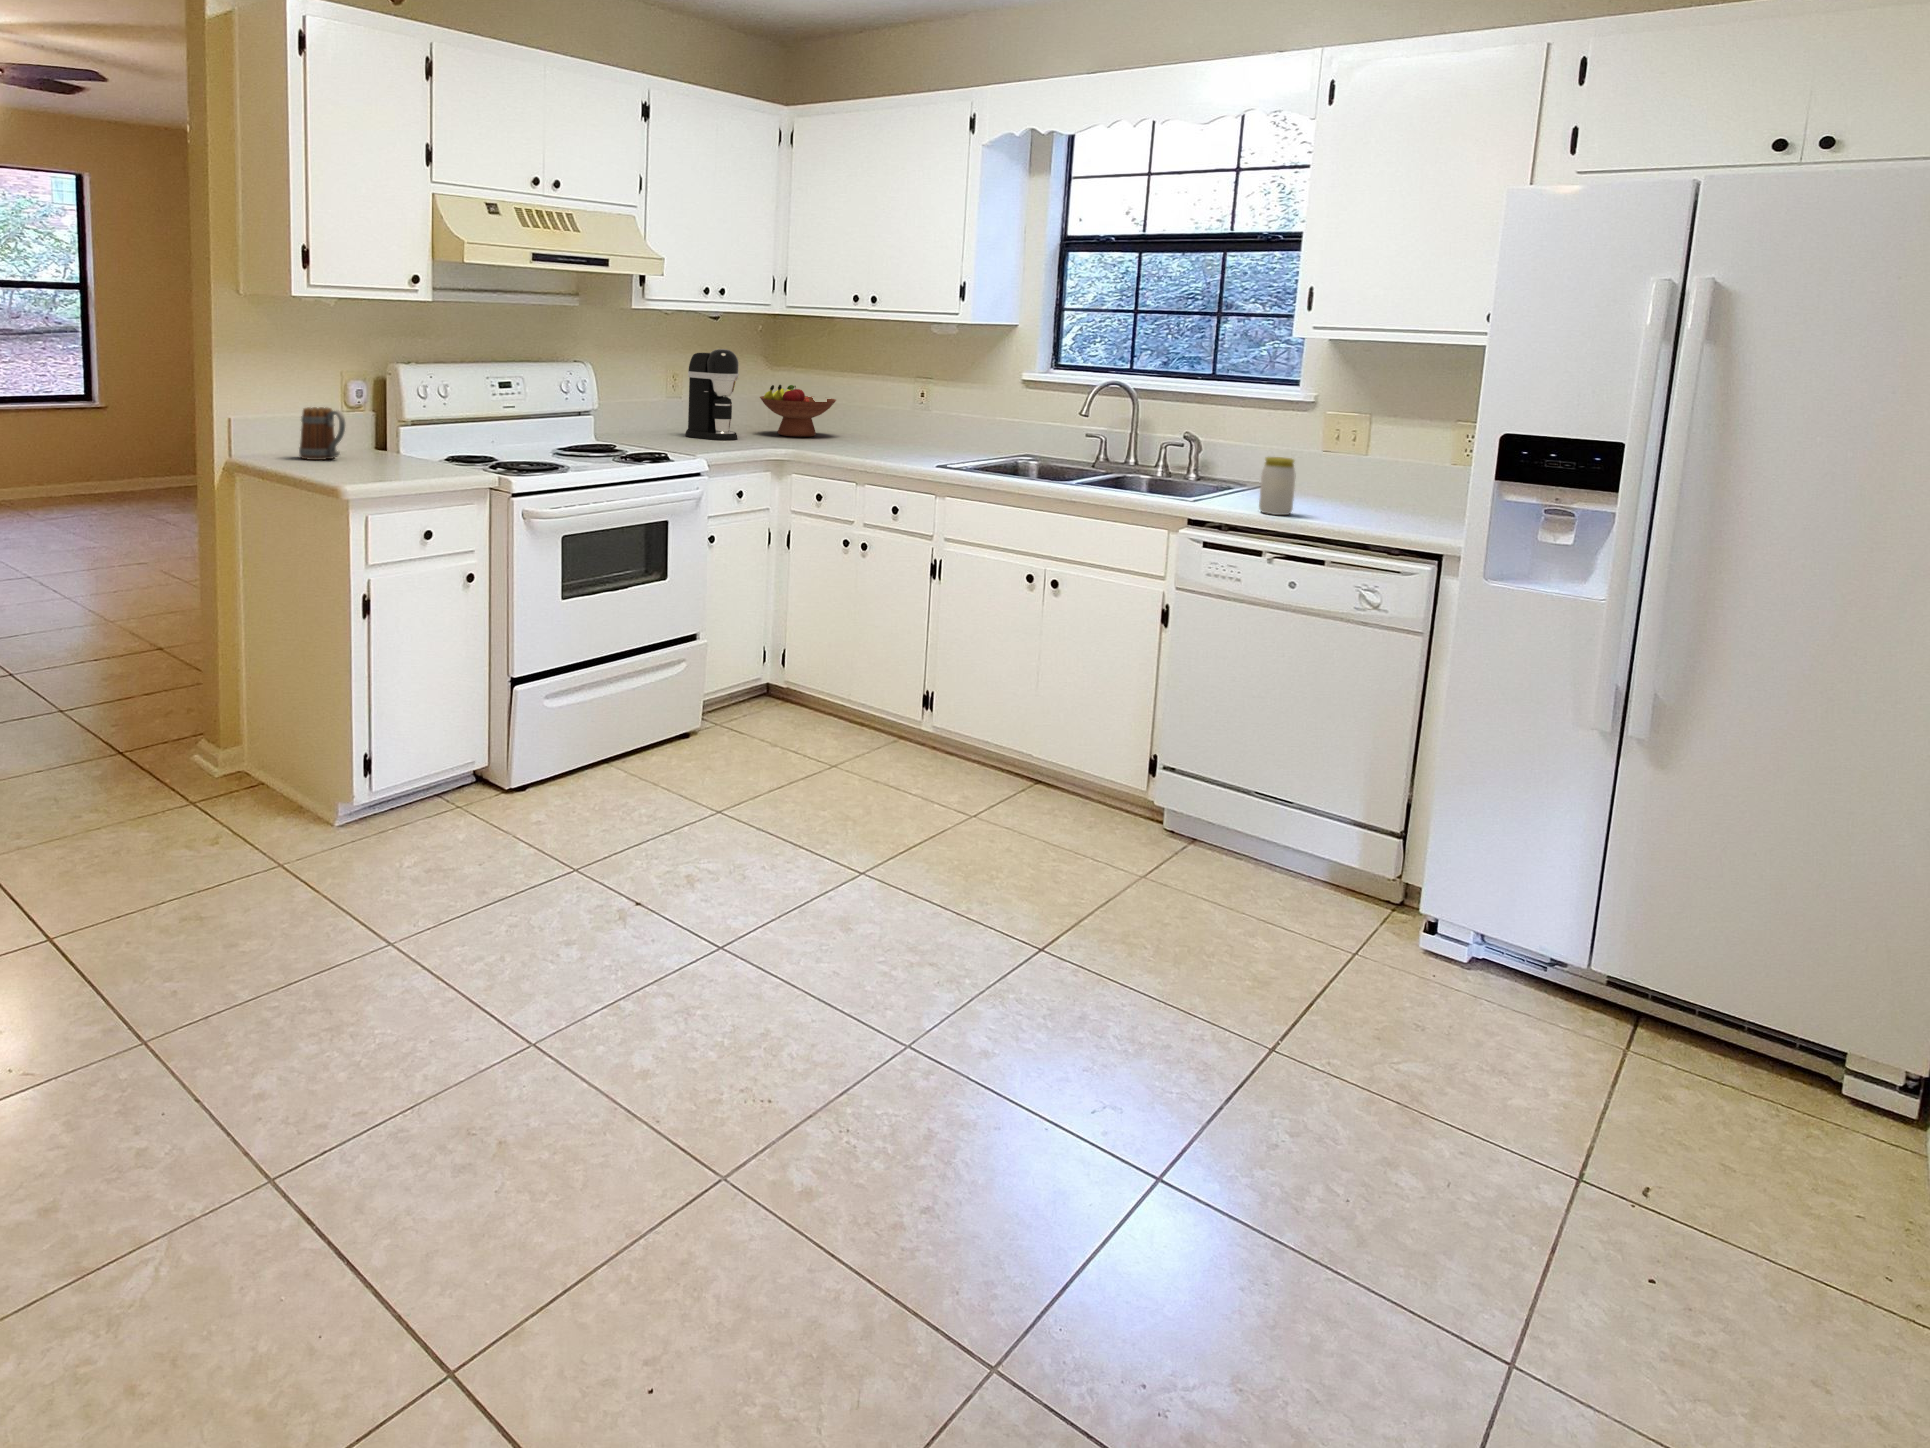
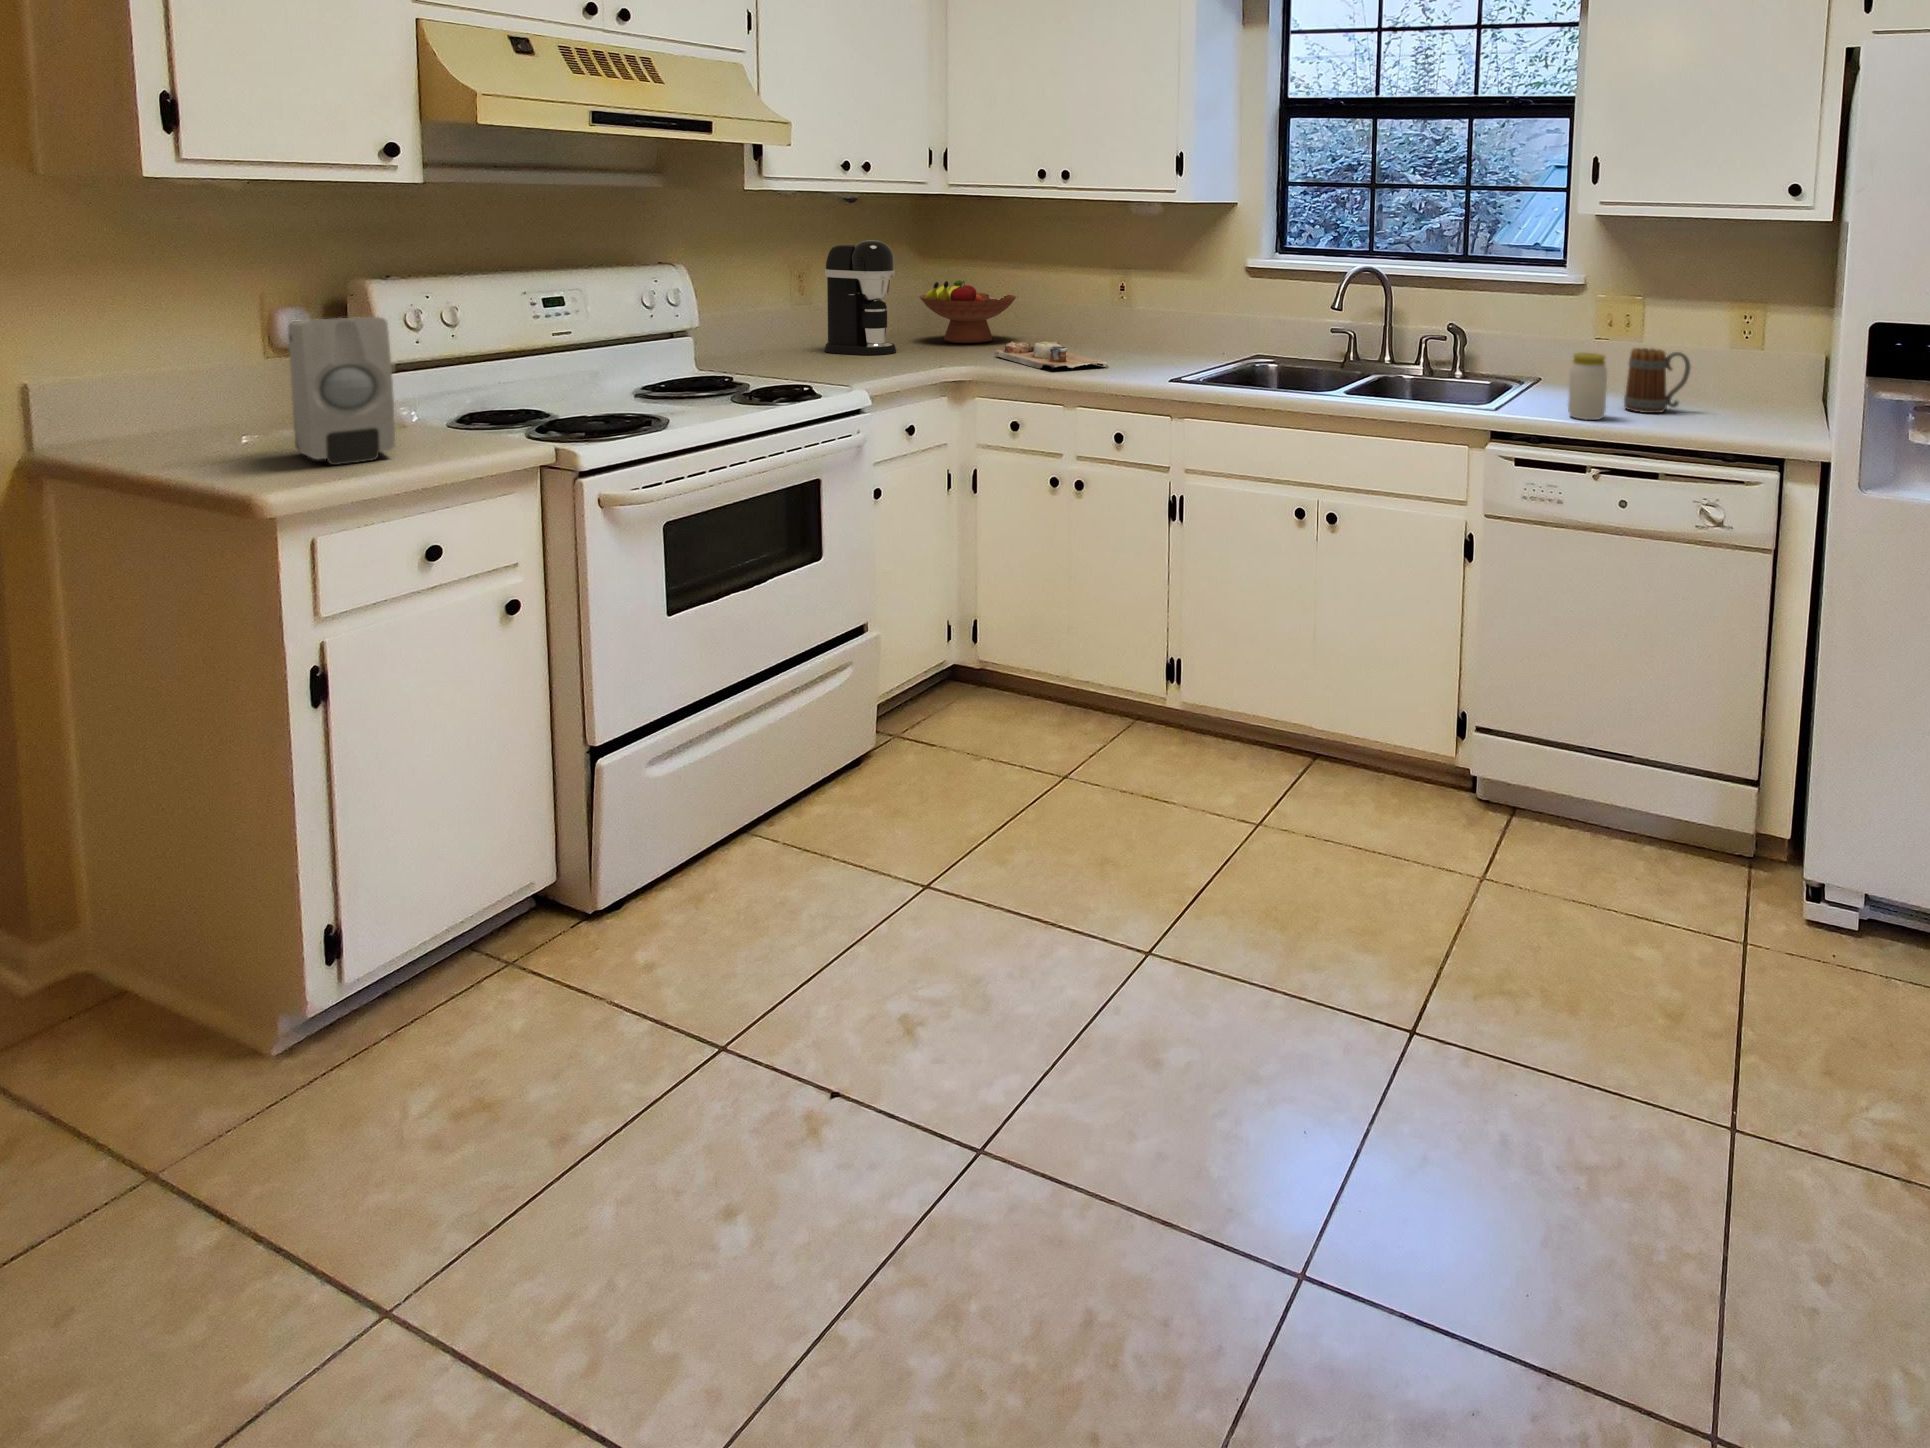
soap dispenser: none [364,384,417,474] -> present [288,317,395,465]
mug: present [299,407,345,460] -> present [1624,348,1690,413]
cutting board: none [811,435,896,458] -> present [995,341,1108,369]

